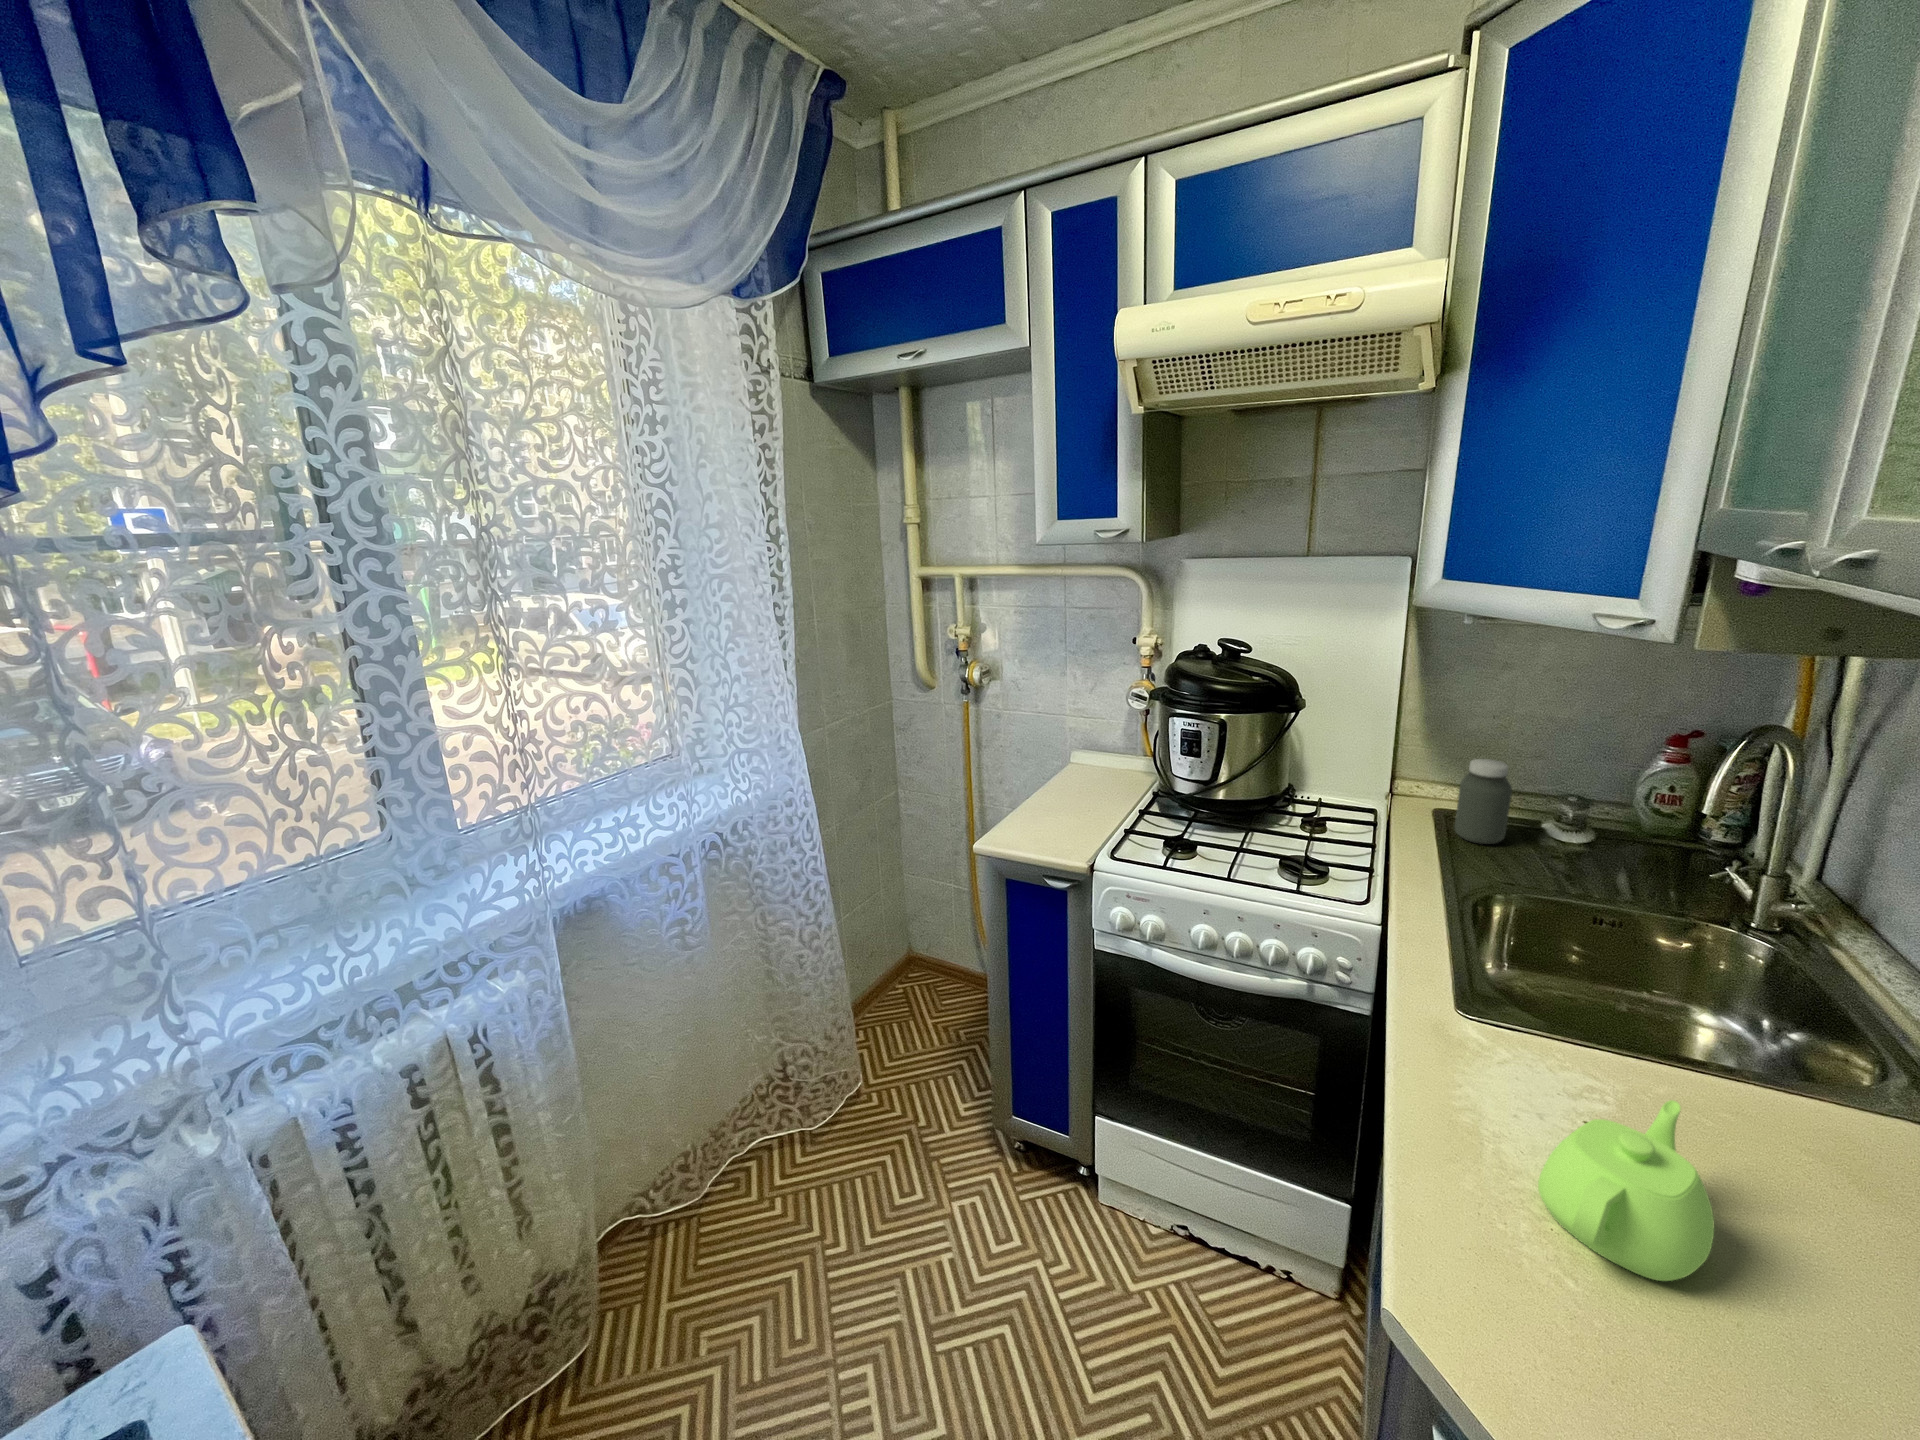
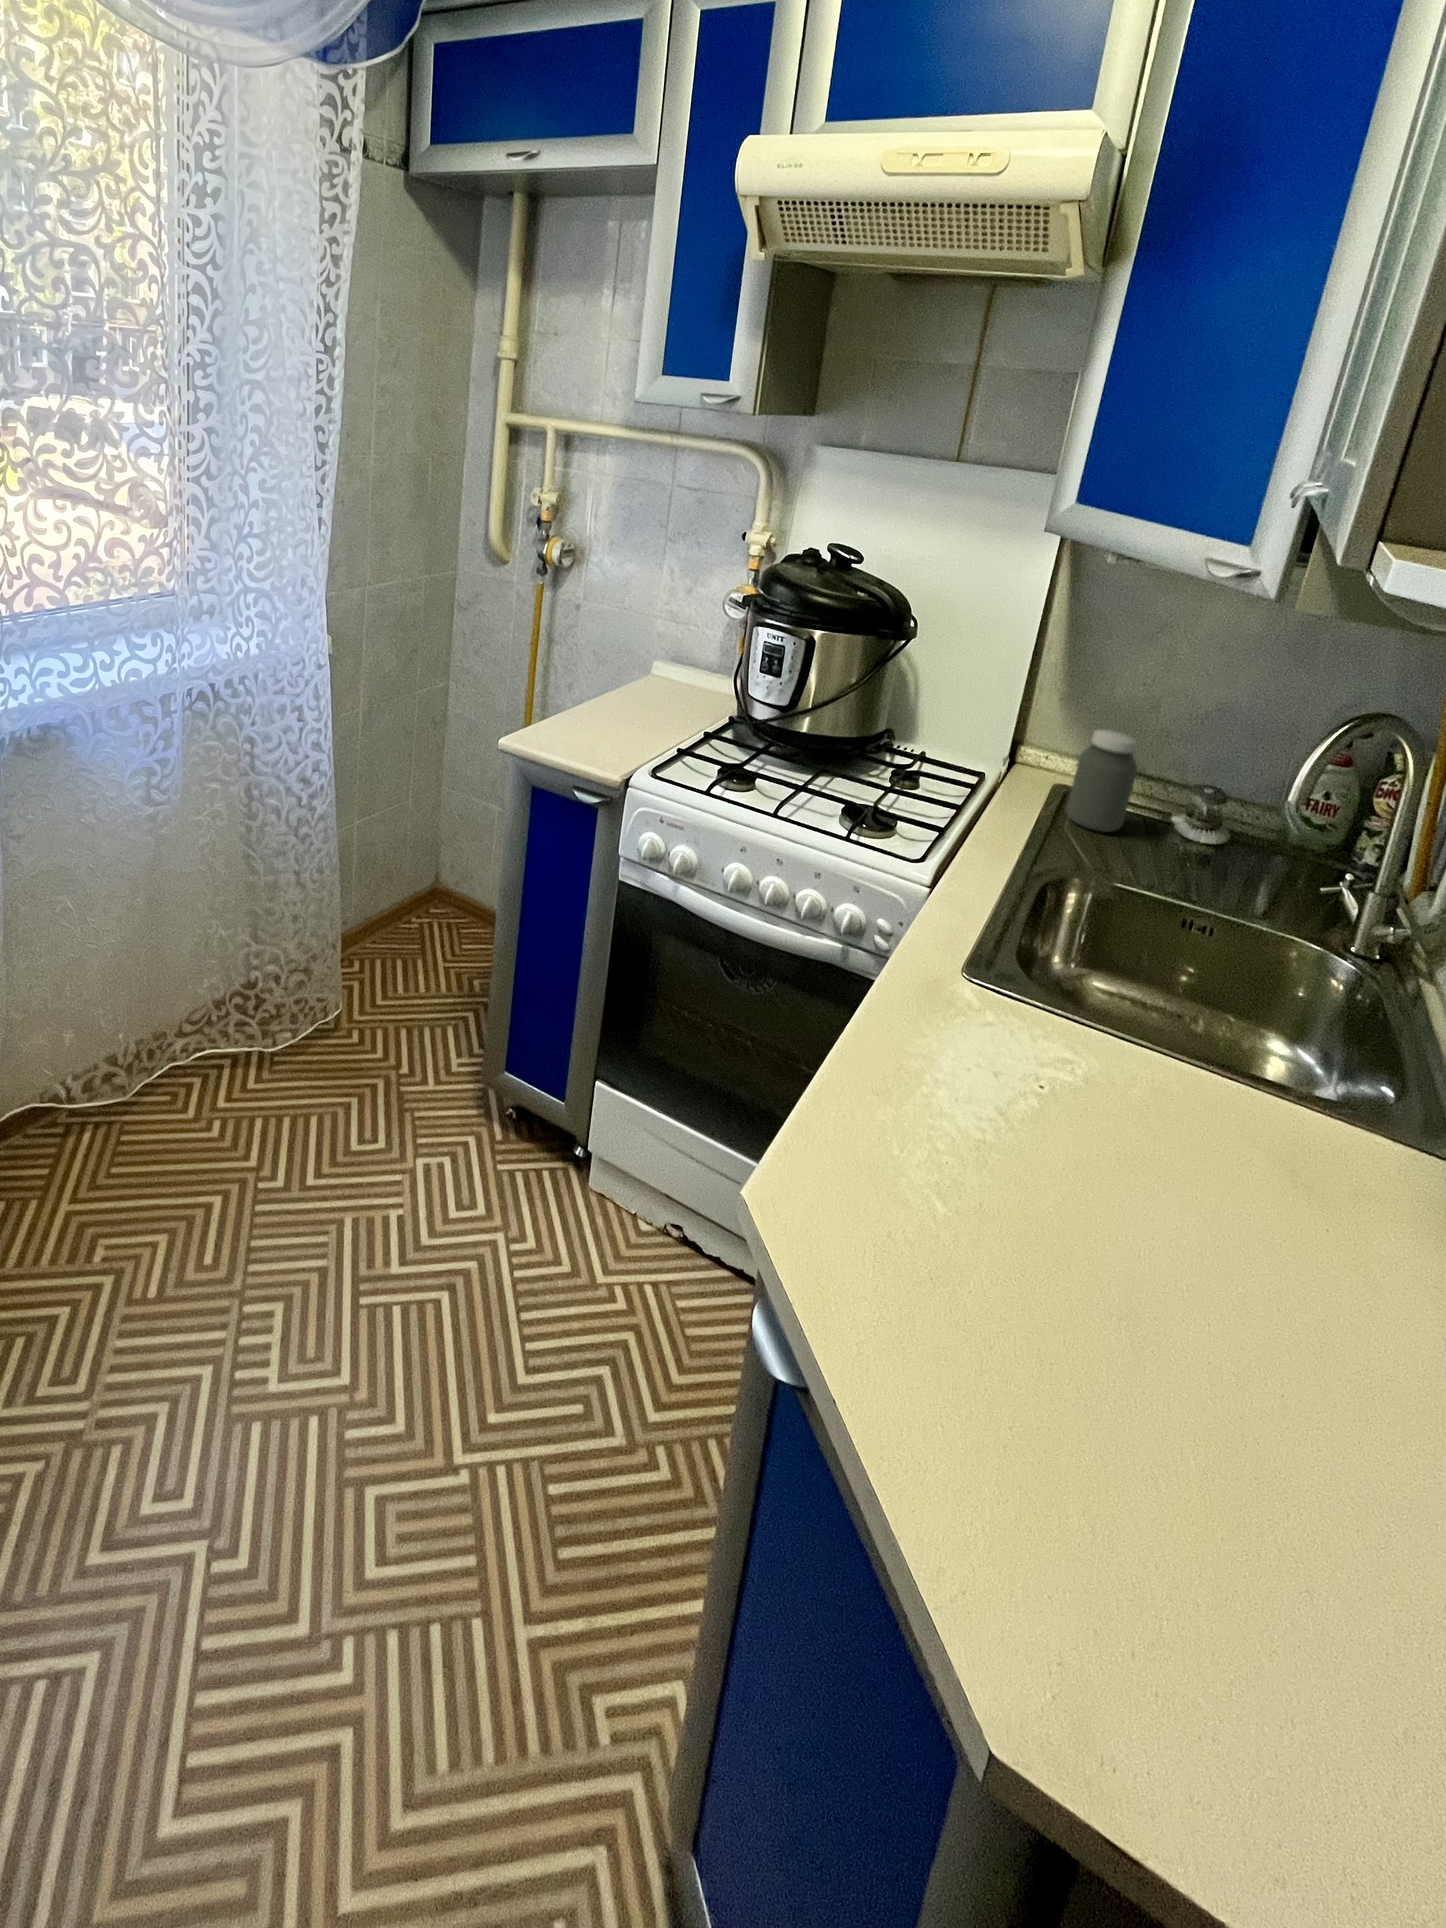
teapot: present [1538,1100,1714,1281] -> none [970,1076,1142,1247]

